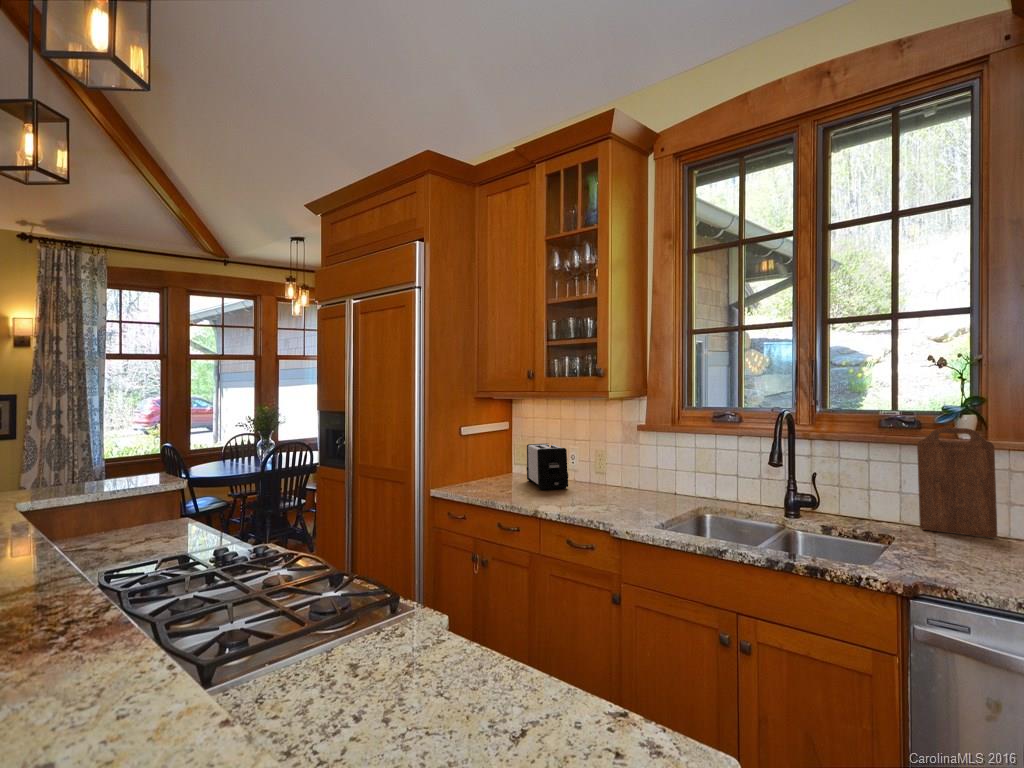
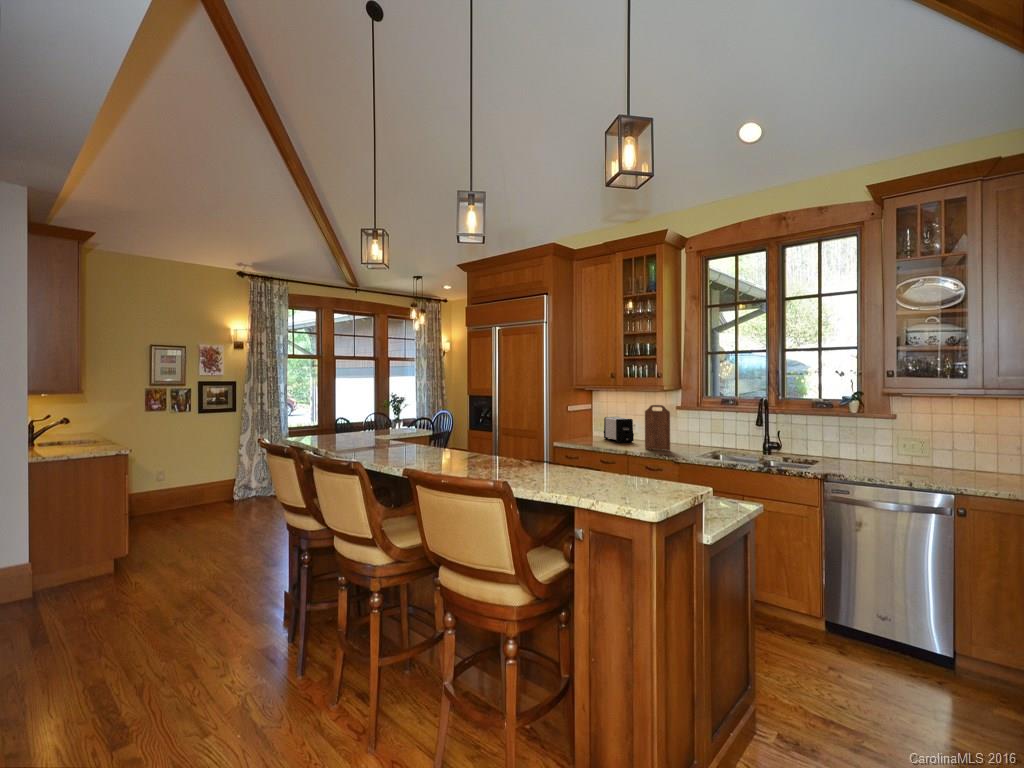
cutting board: present [917,428,997,538] -> present [645,405,670,451]

